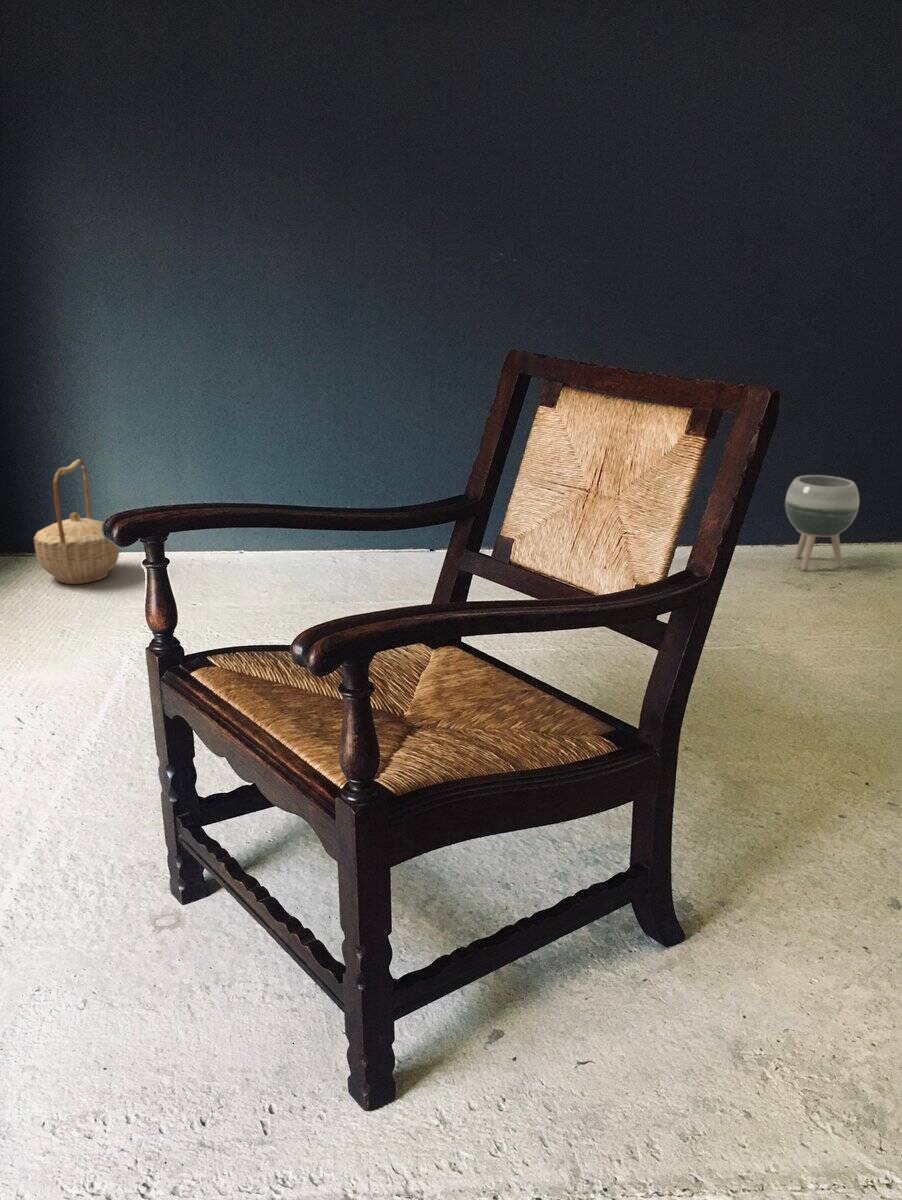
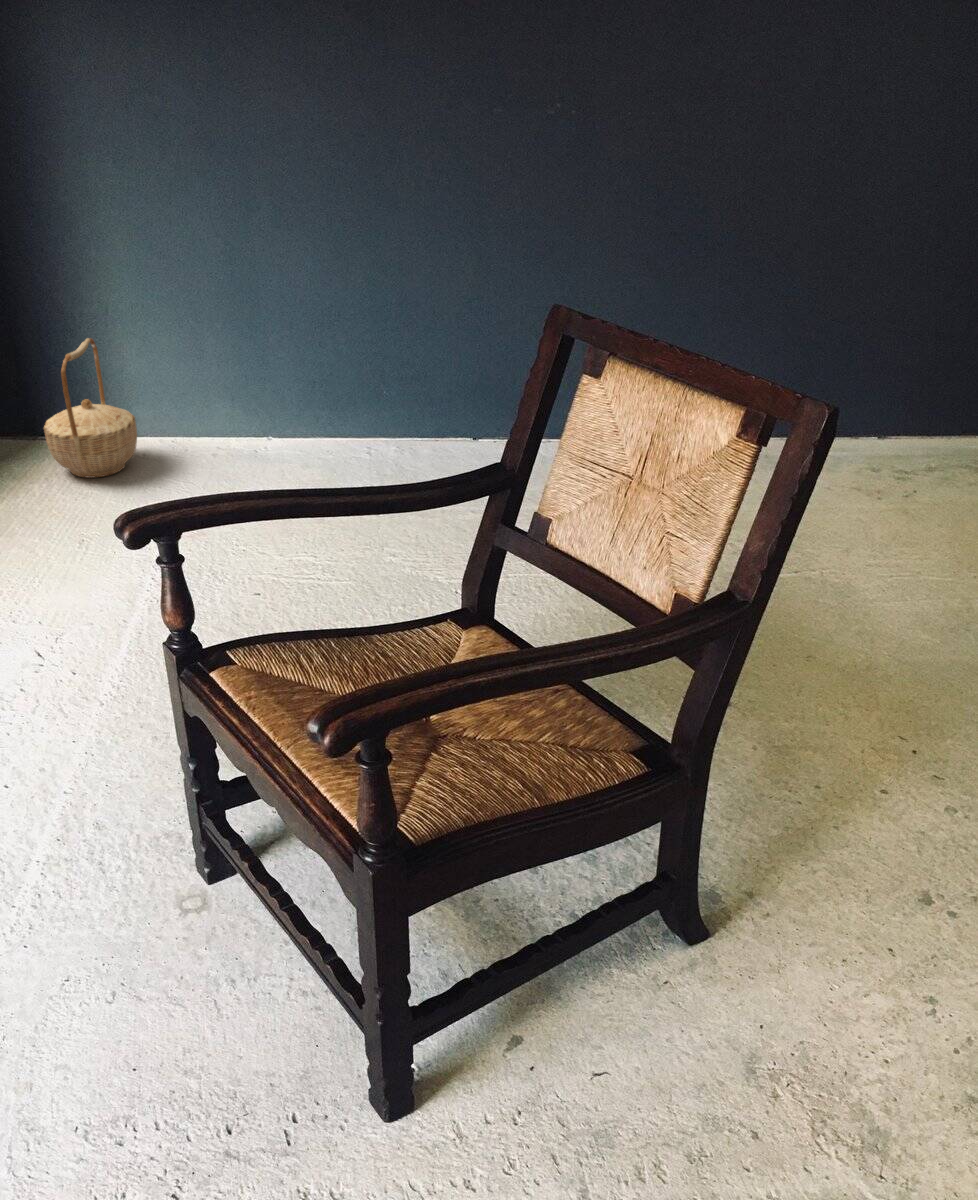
planter: present [785,475,859,570] -> none [866,363,948,471]

